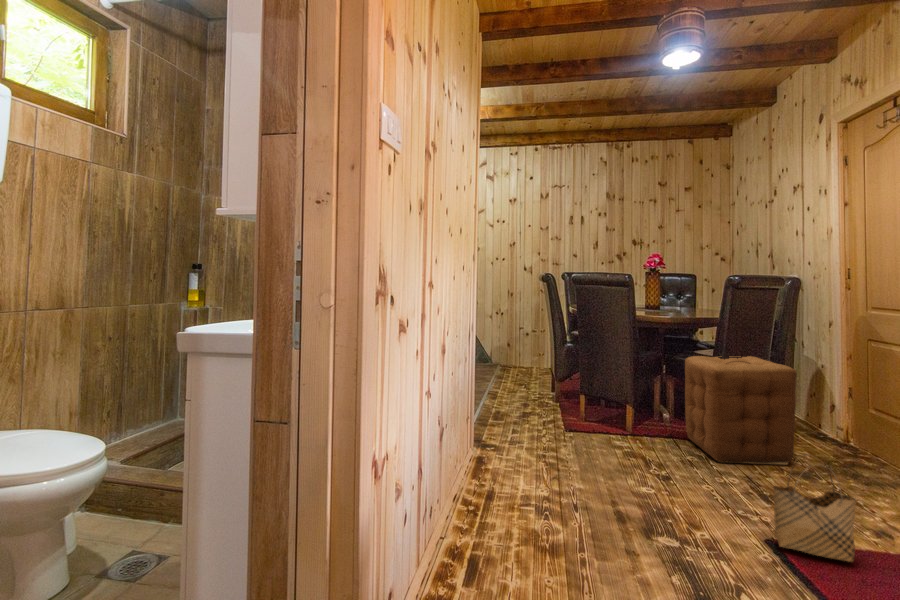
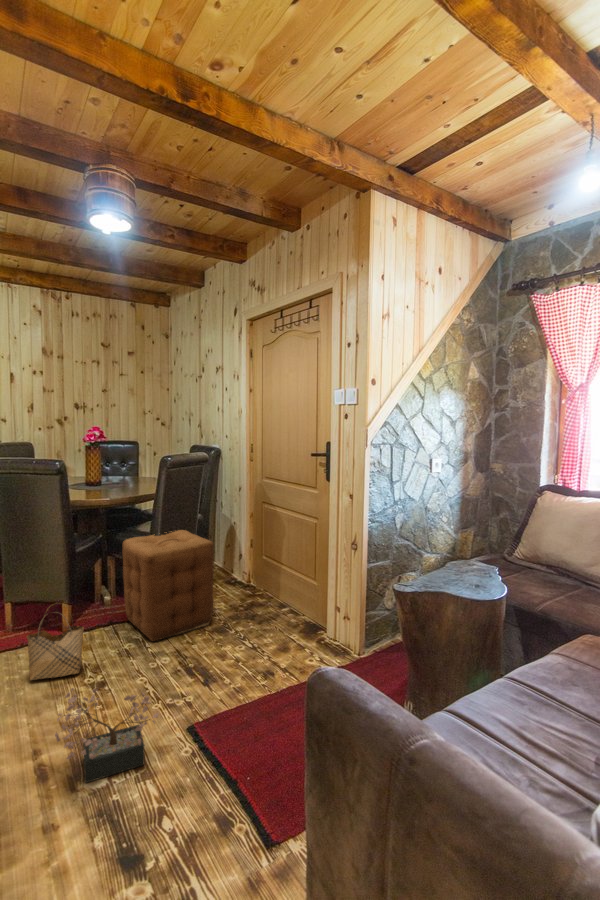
woven basket: present [773,454,856,562] -> present [26,602,84,680]
decorative plant: none [633,455,735,550] -> present [55,688,158,783]

